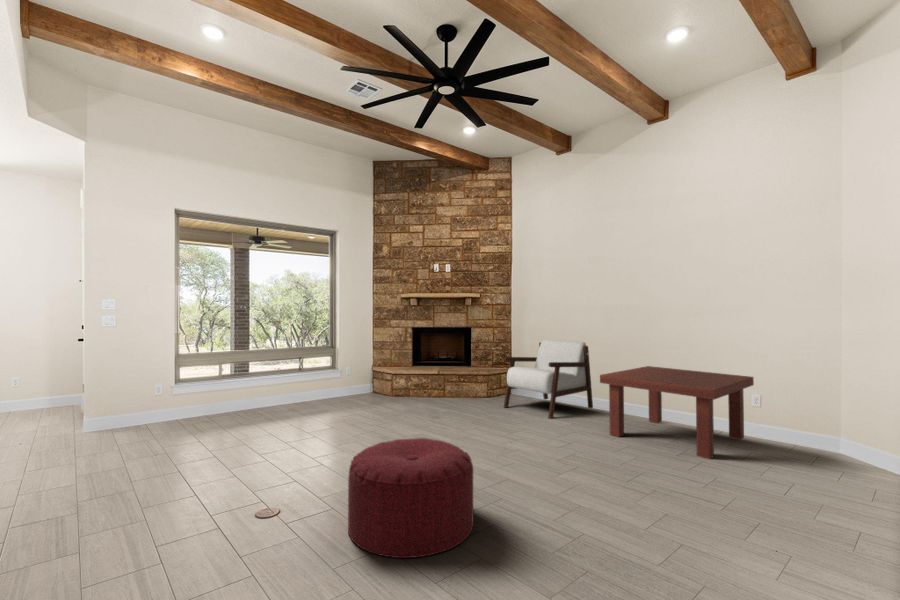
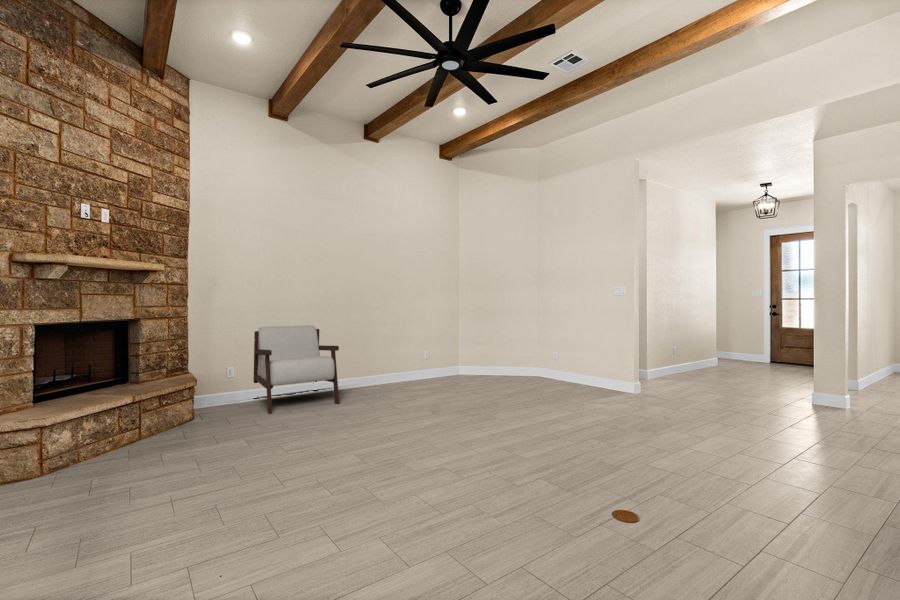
coffee table: present [600,366,754,459] -> none [365,337,470,395]
ottoman: present [348,438,474,558] -> none [541,389,644,470]

